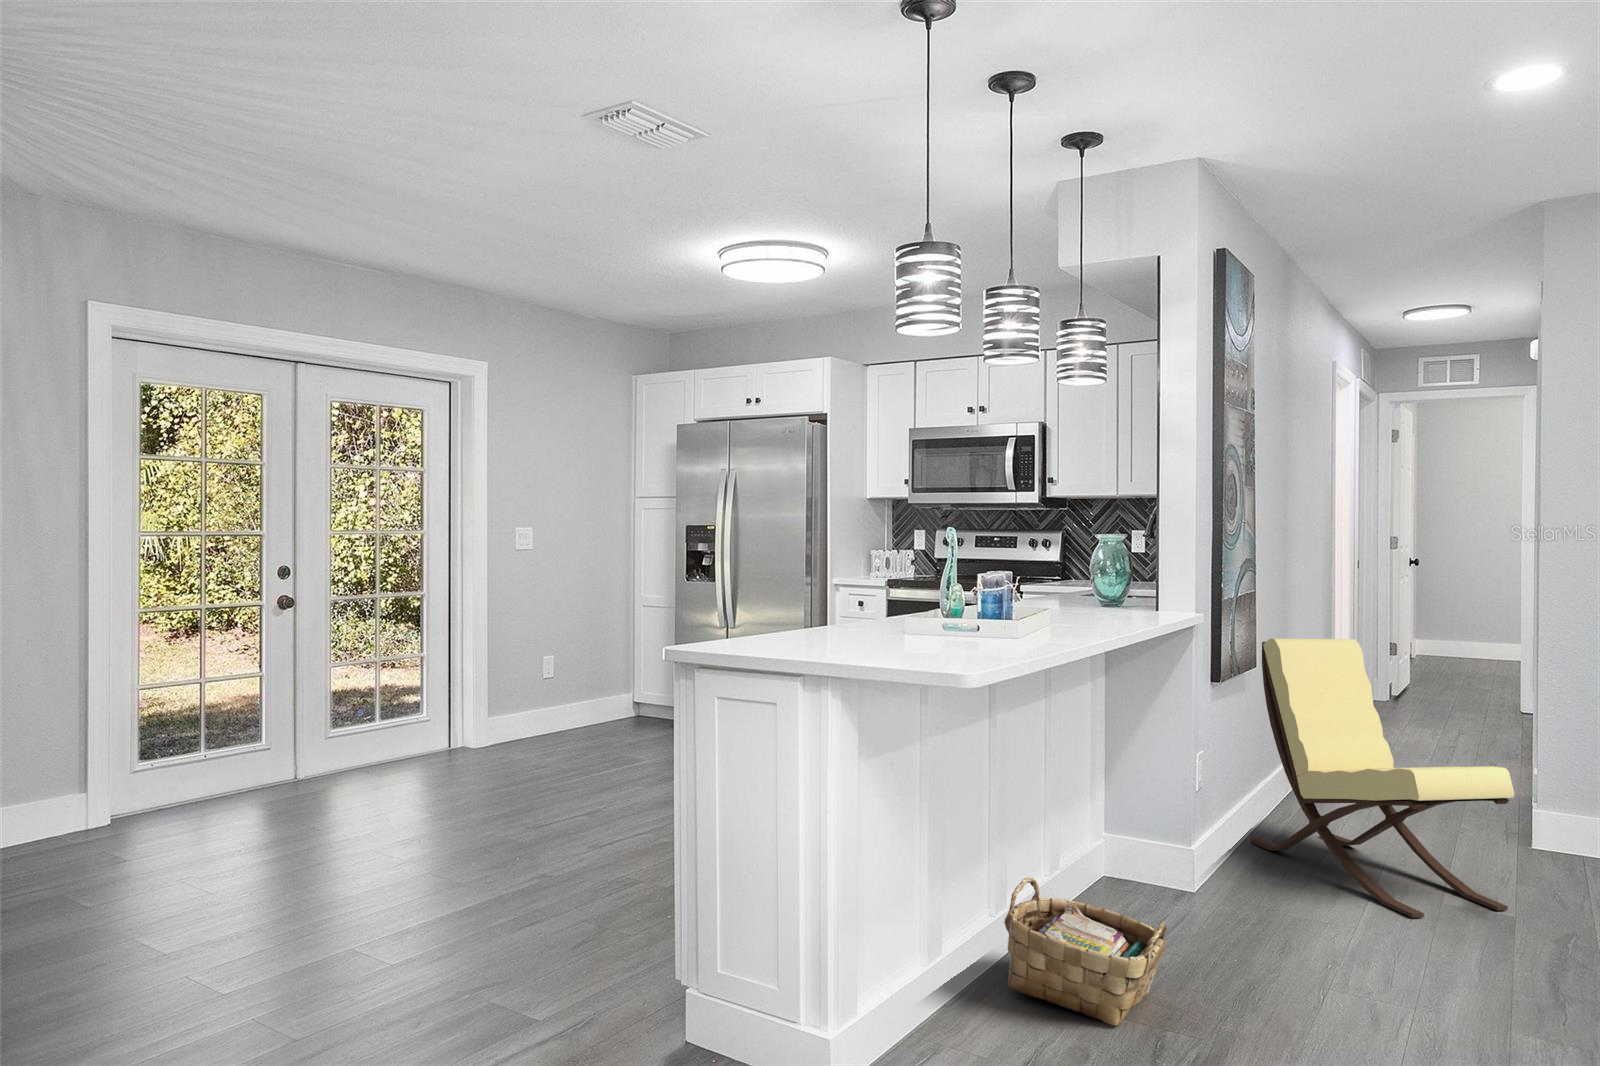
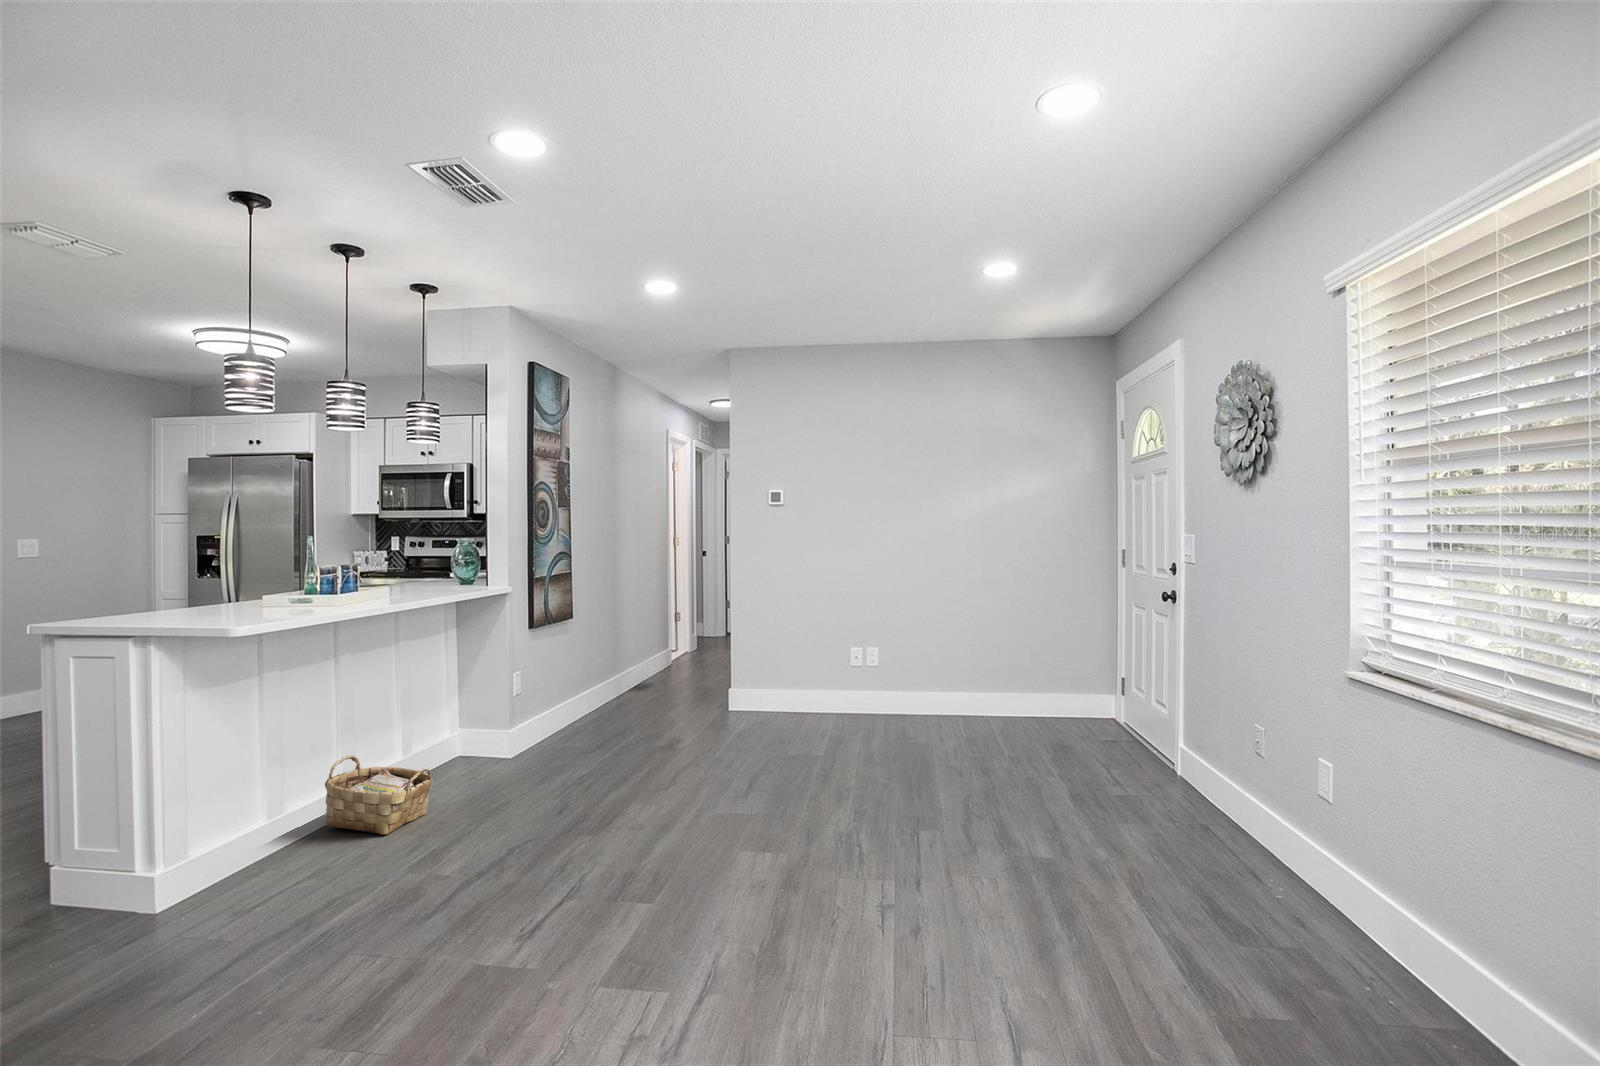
lounge chair: present [1250,639,1514,918] -> none [574,597,687,751]

